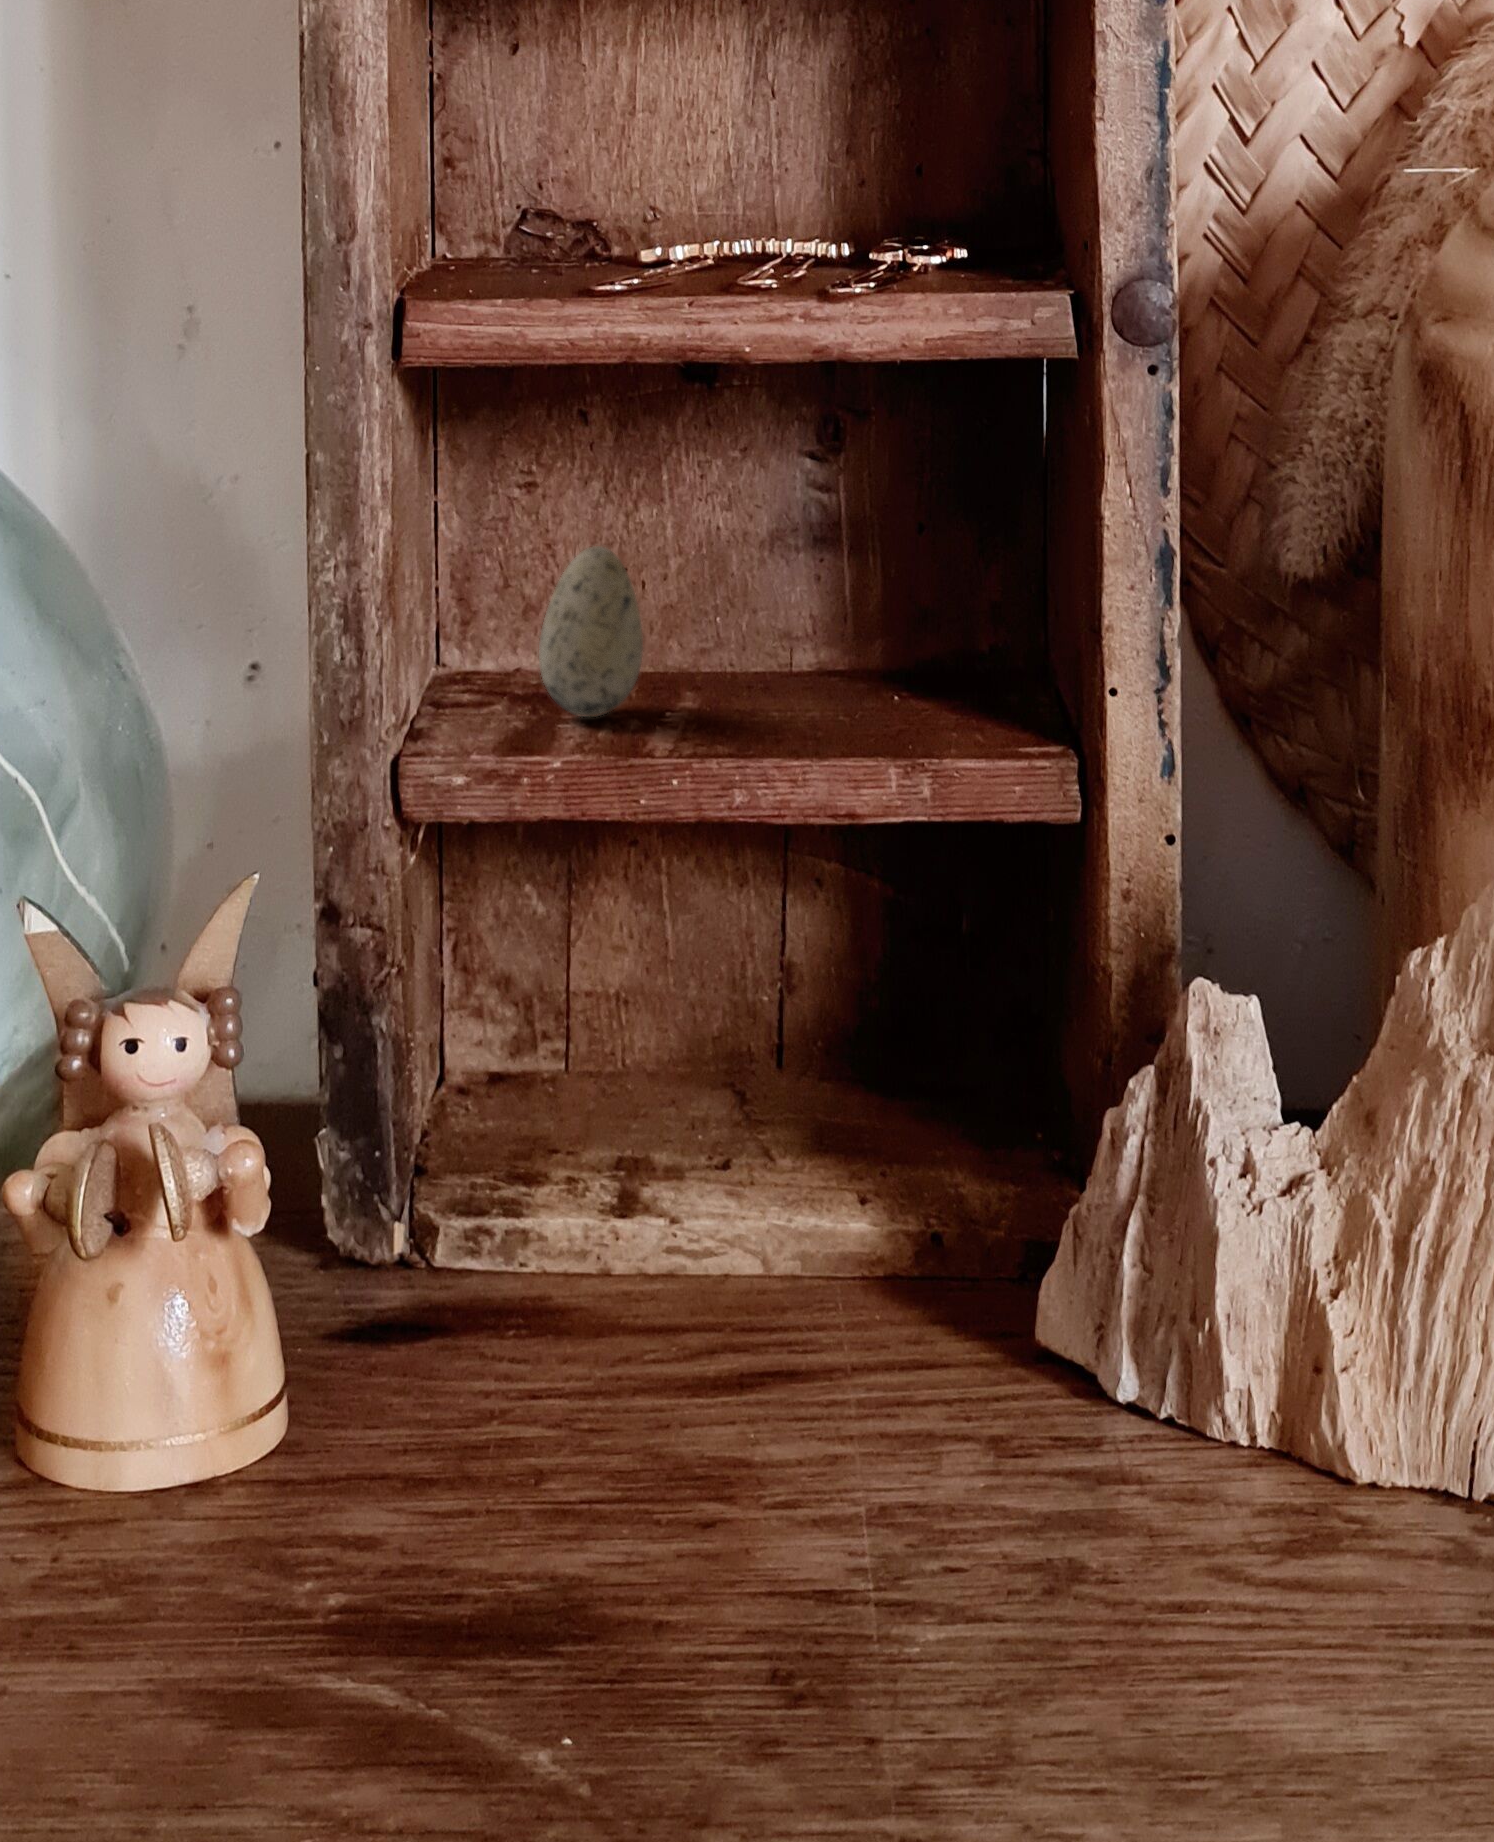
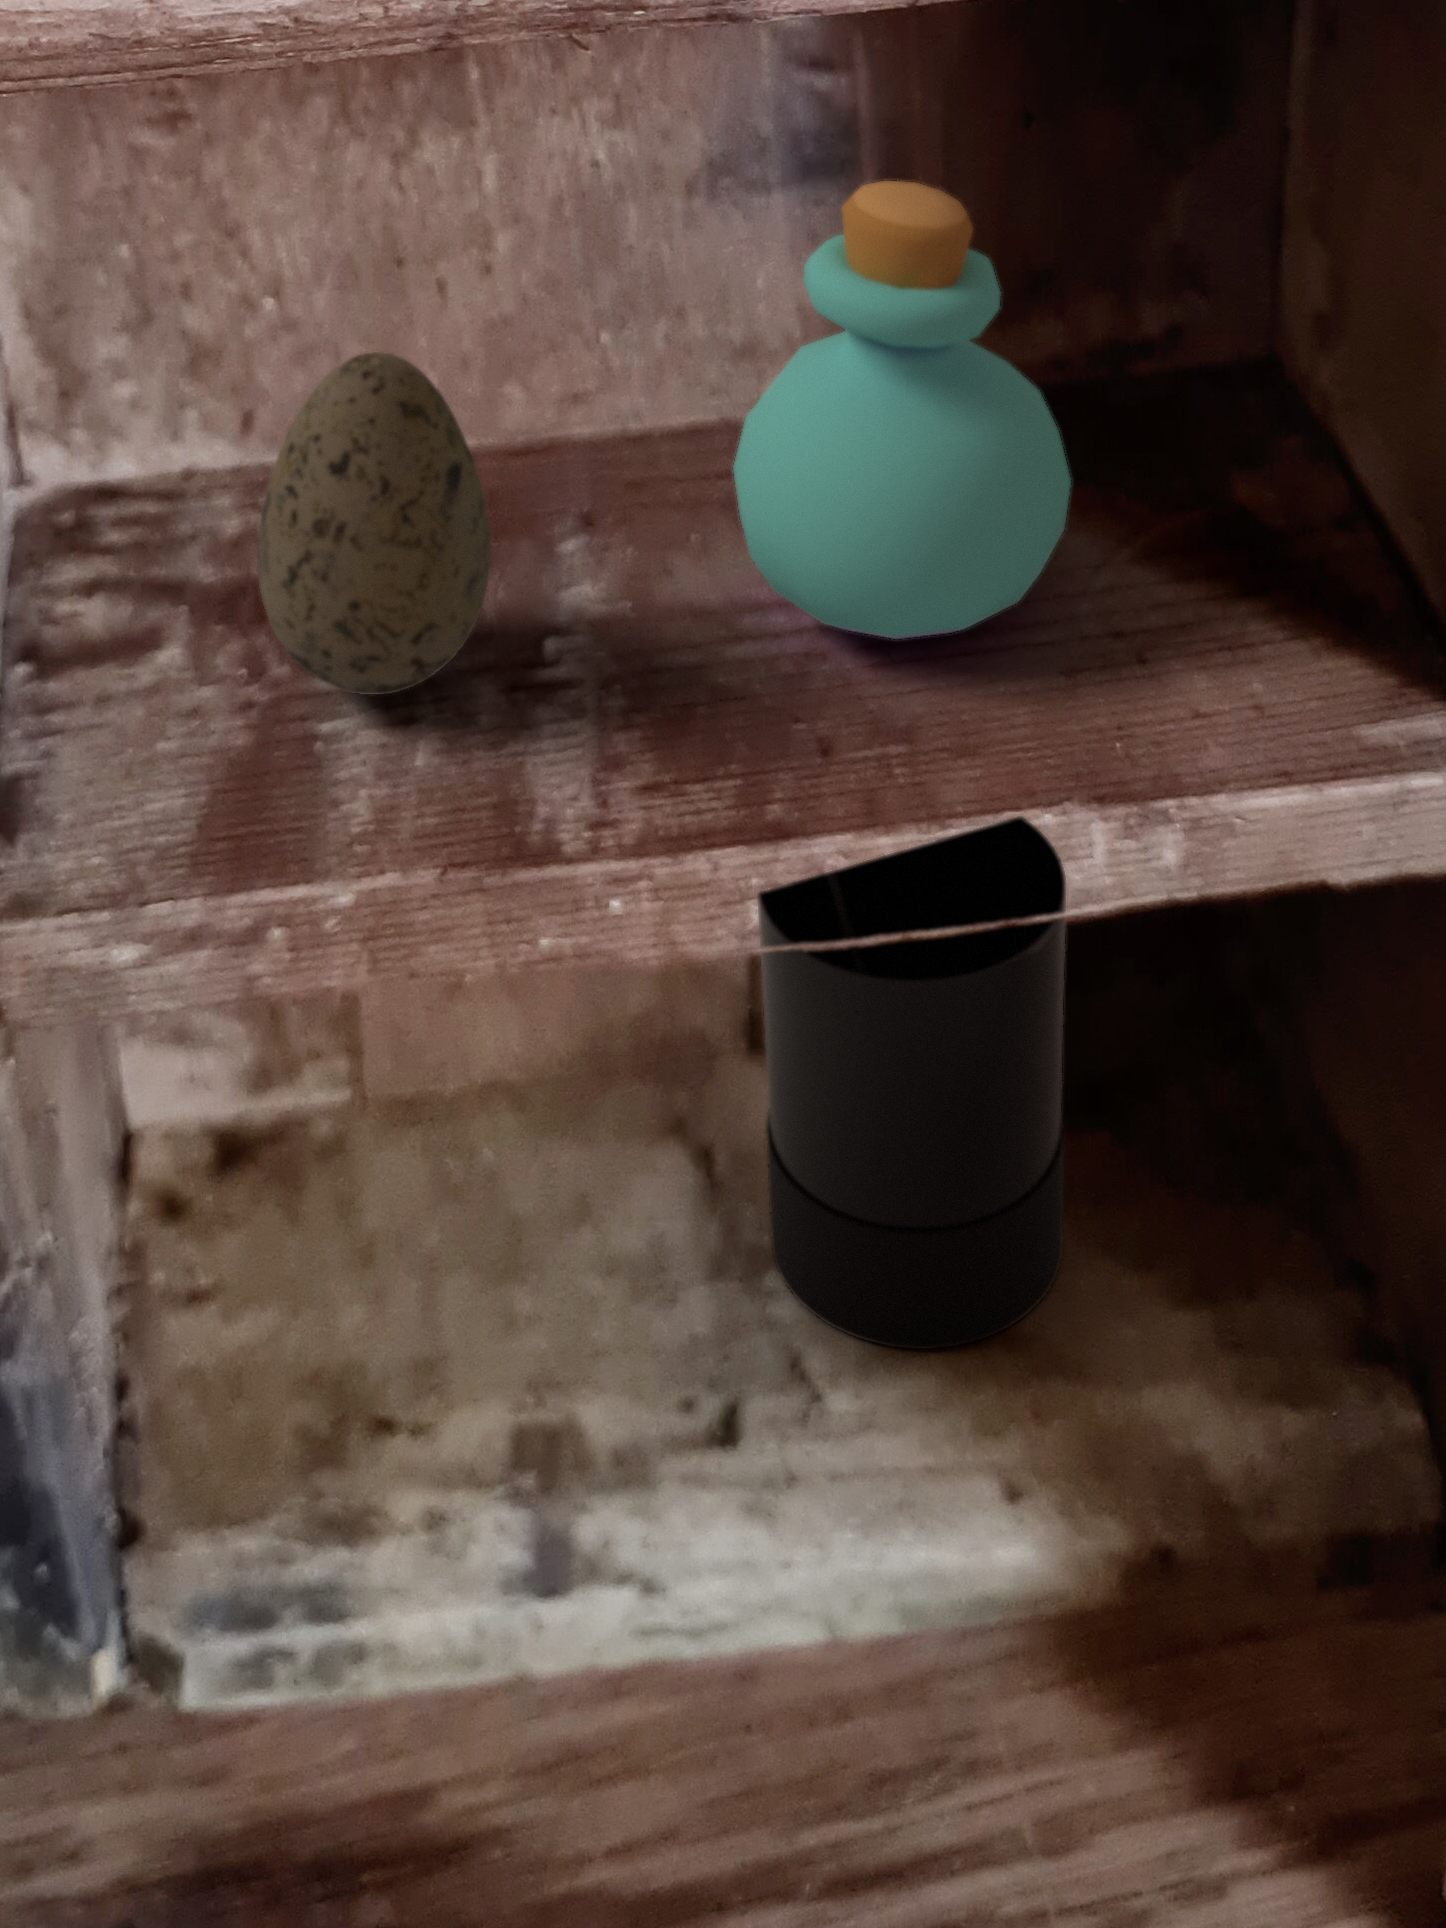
perfume bottle: none [759,503,909,717] -> present [733,181,1071,639]
candle: none [752,851,919,1150] -> present [757,816,1066,1349]

